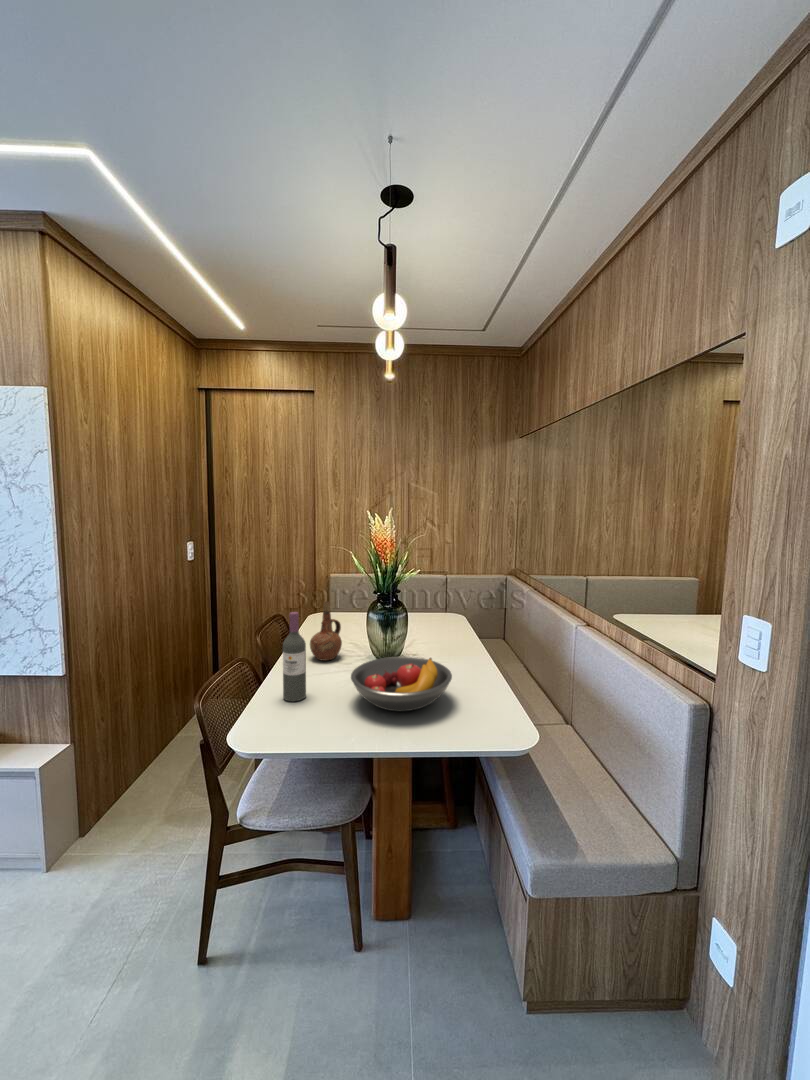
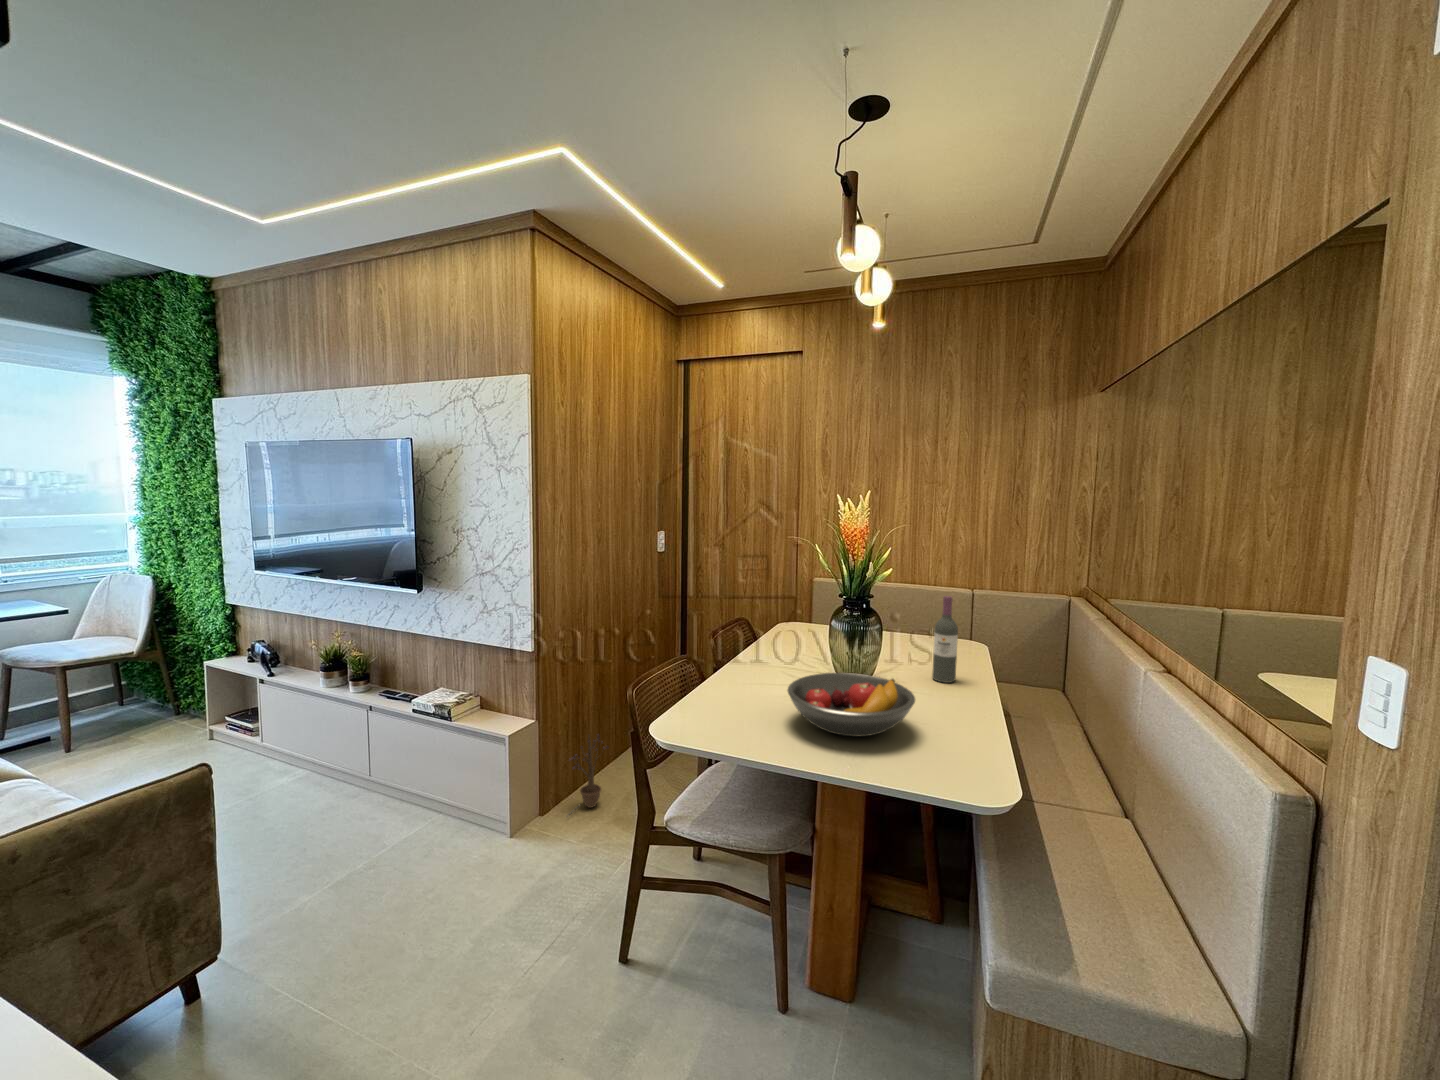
ceramic pitcher: present [310,602,342,661] -> none [763,602,802,672]
wine bottle: present [283,612,306,701] -> present [932,596,958,683]
decorative plant: none [108,740,151,831] -> present [567,734,608,817]

